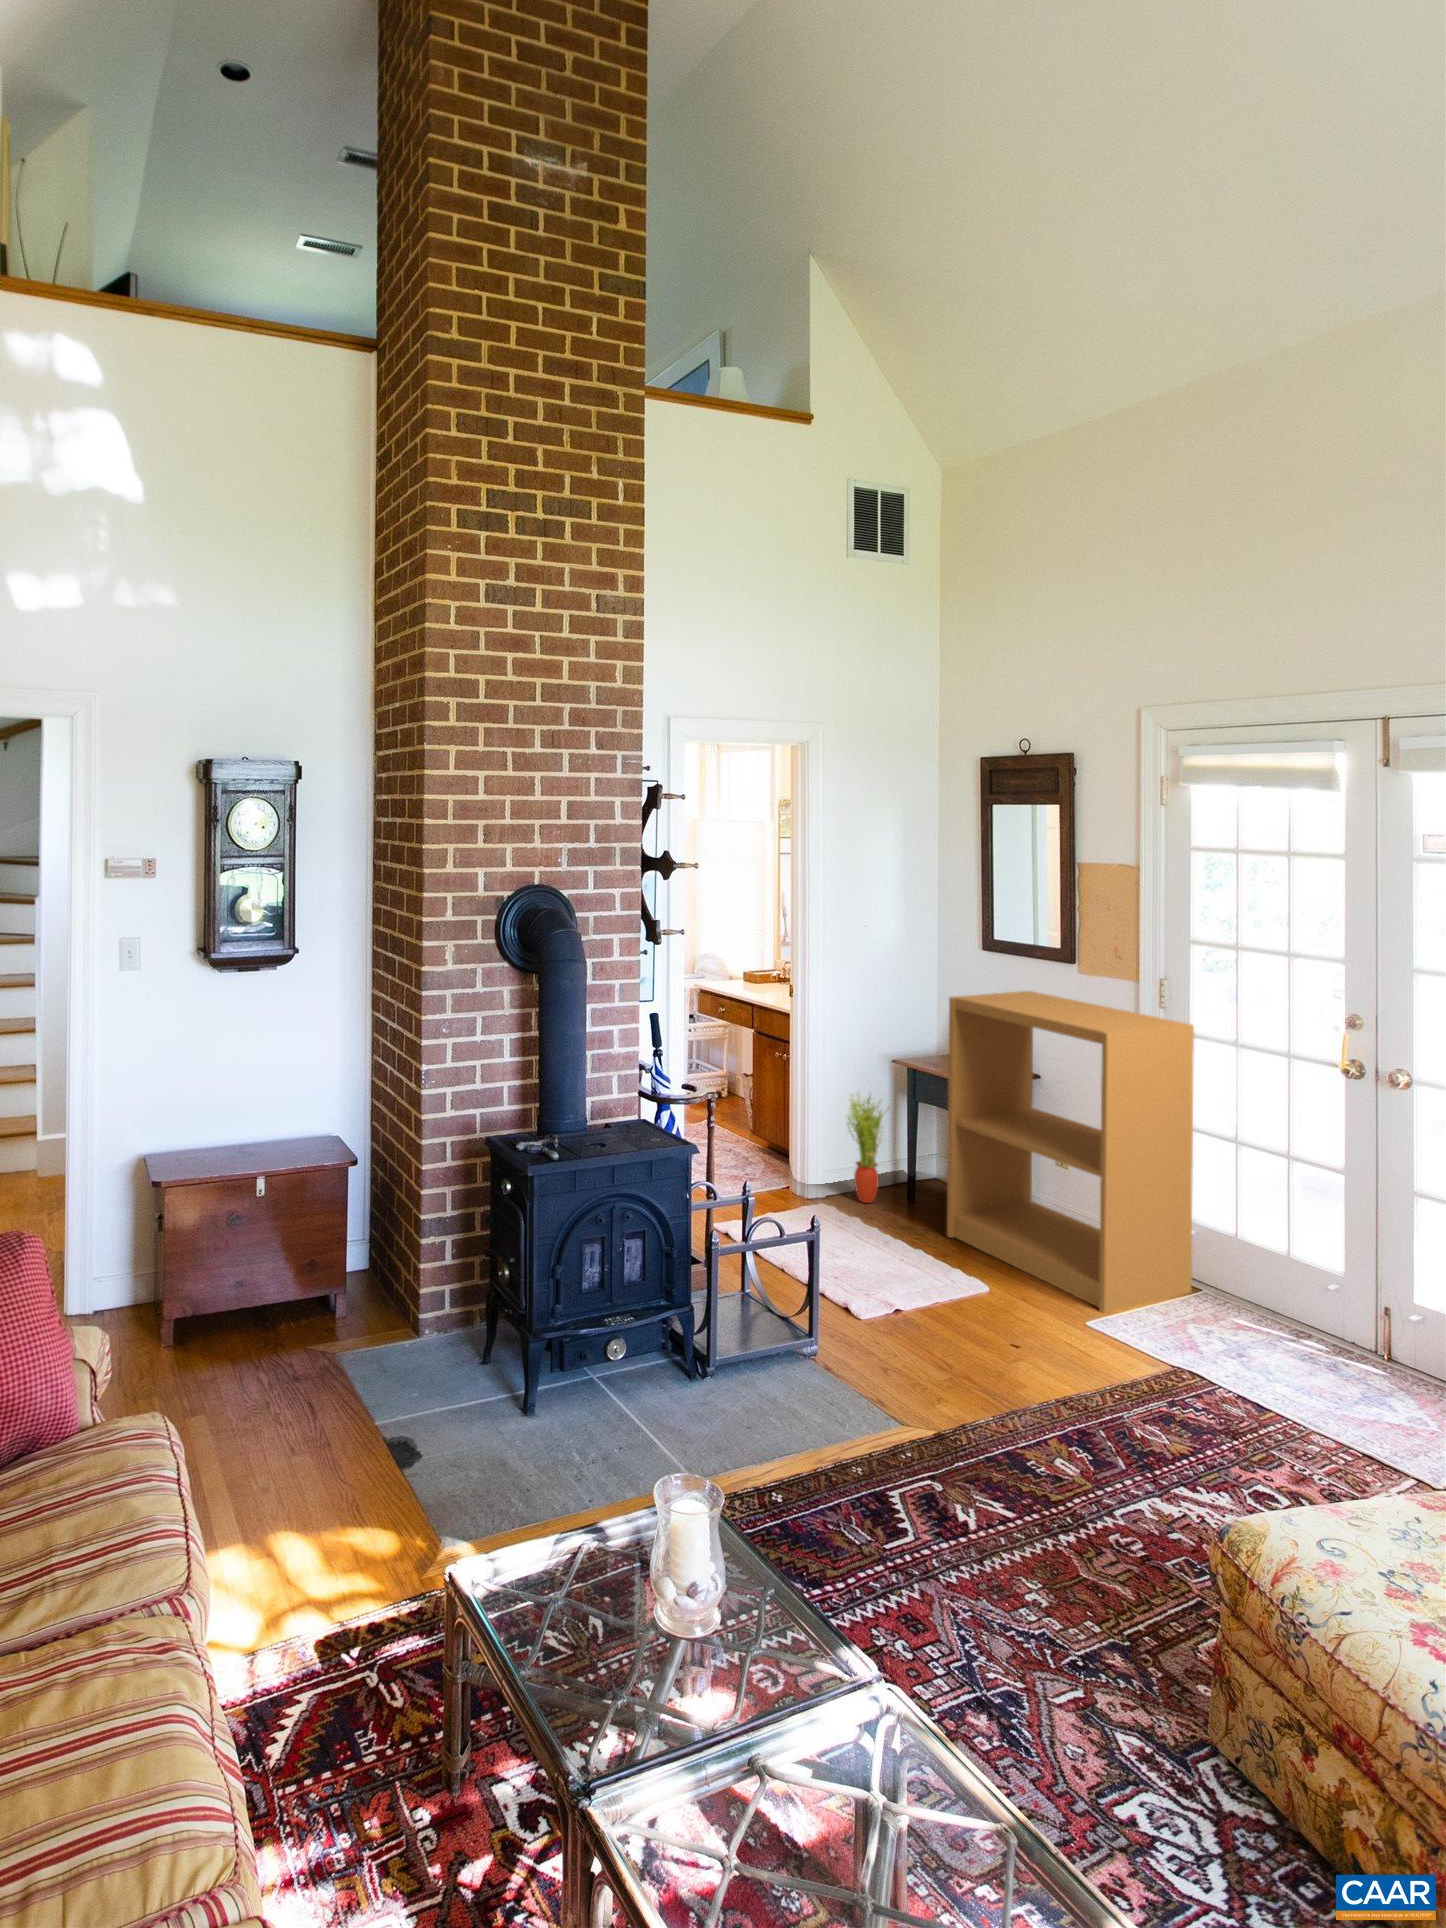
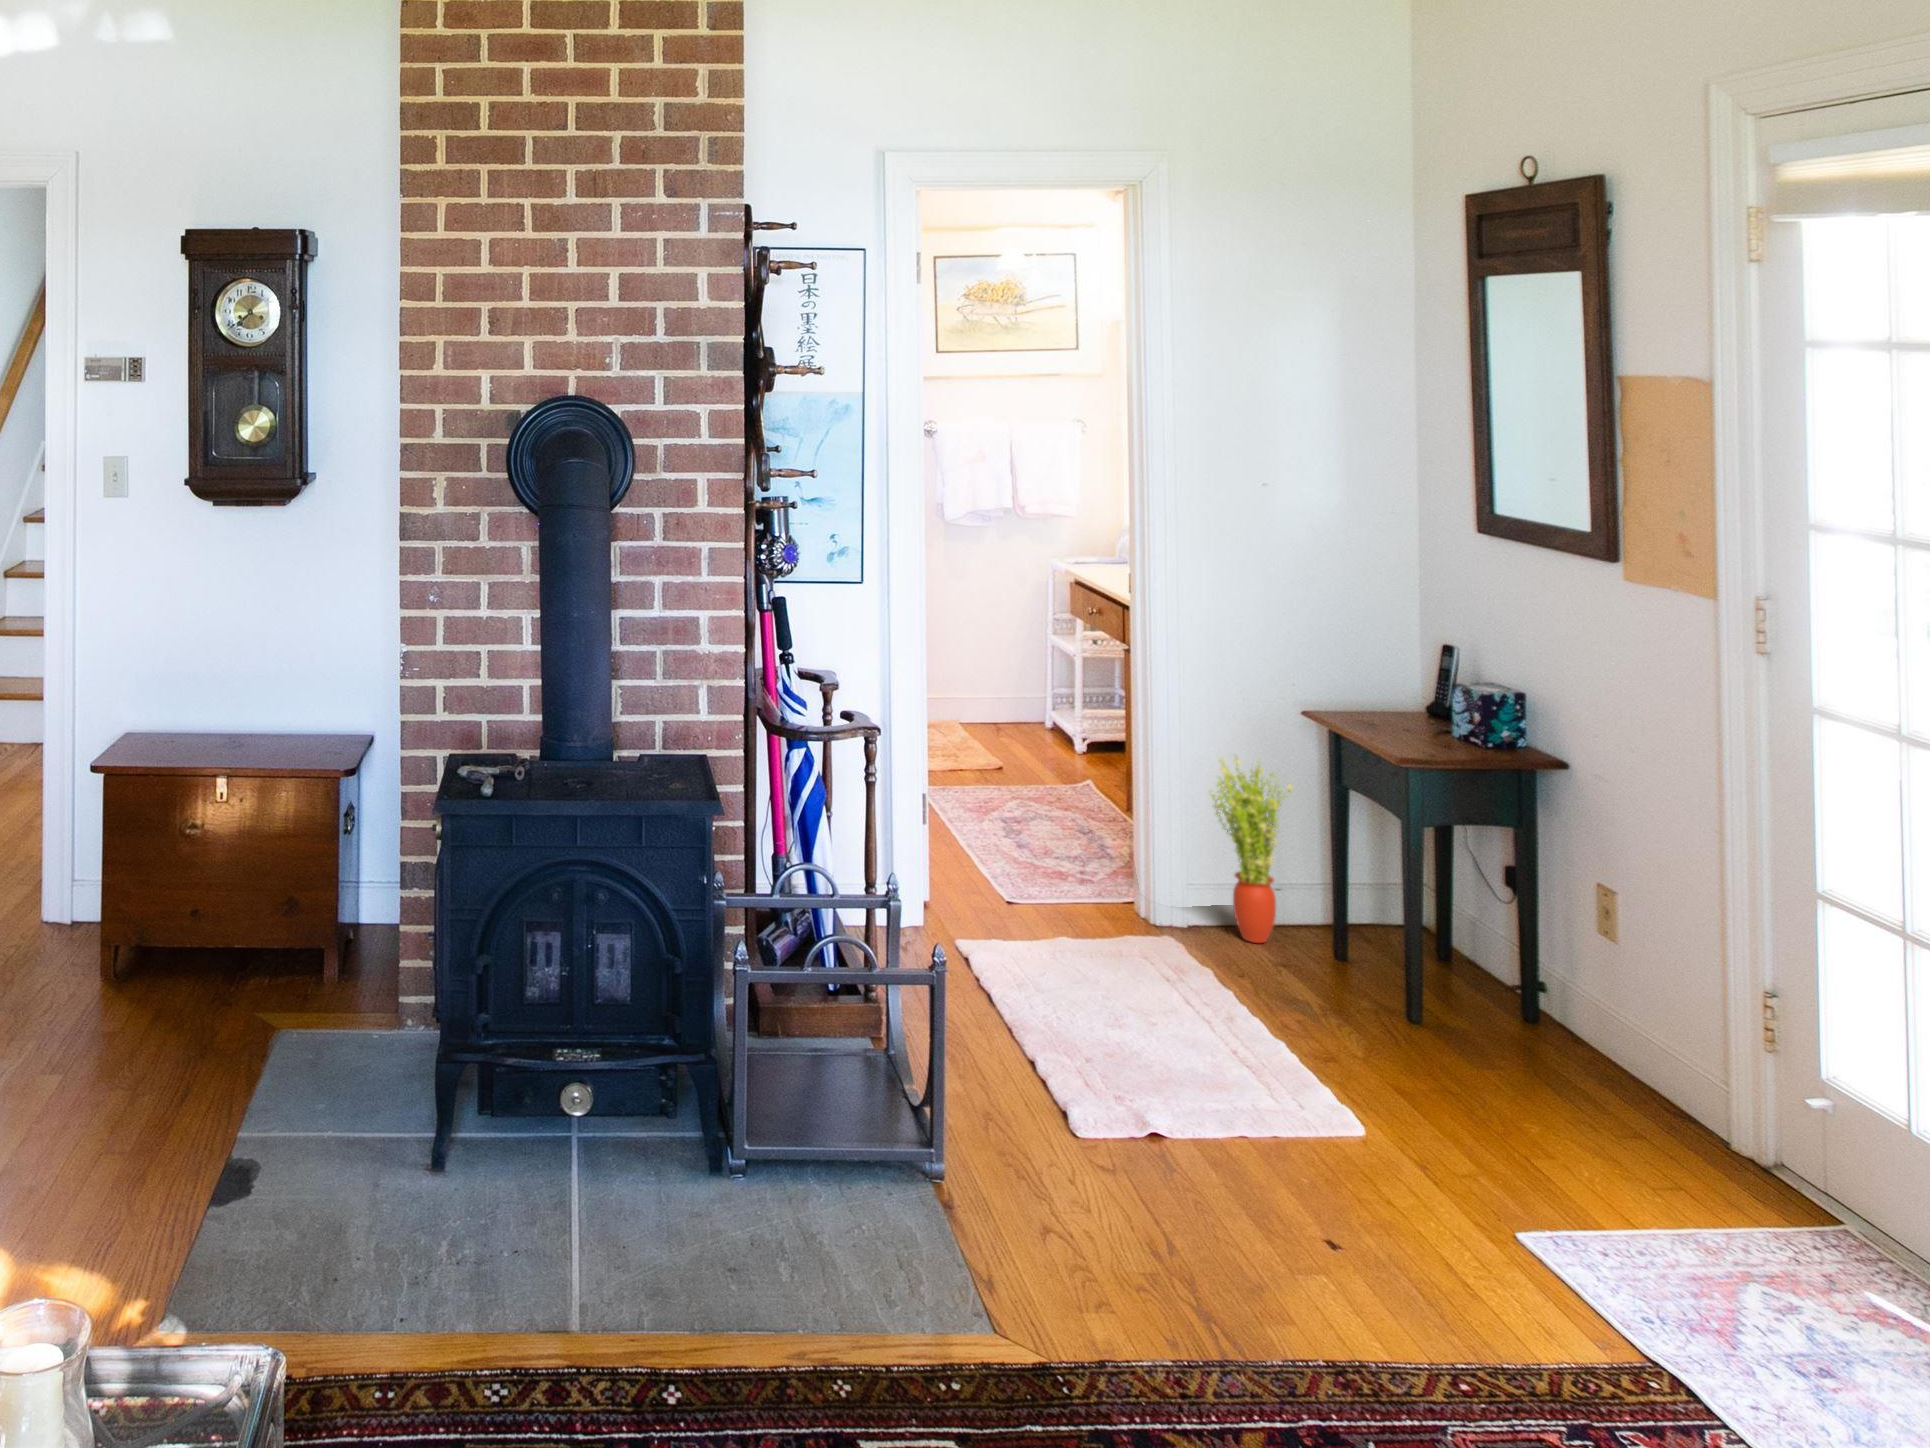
bookshelf: present [947,991,1194,1313] -> none [1351,605,1815,1223]

